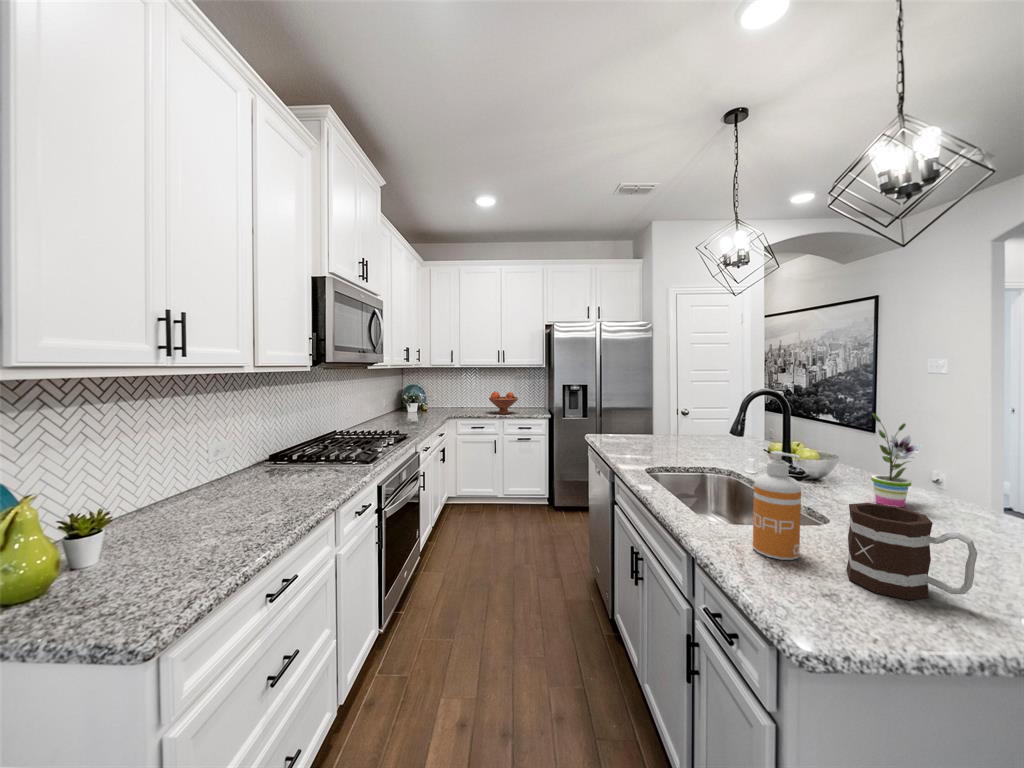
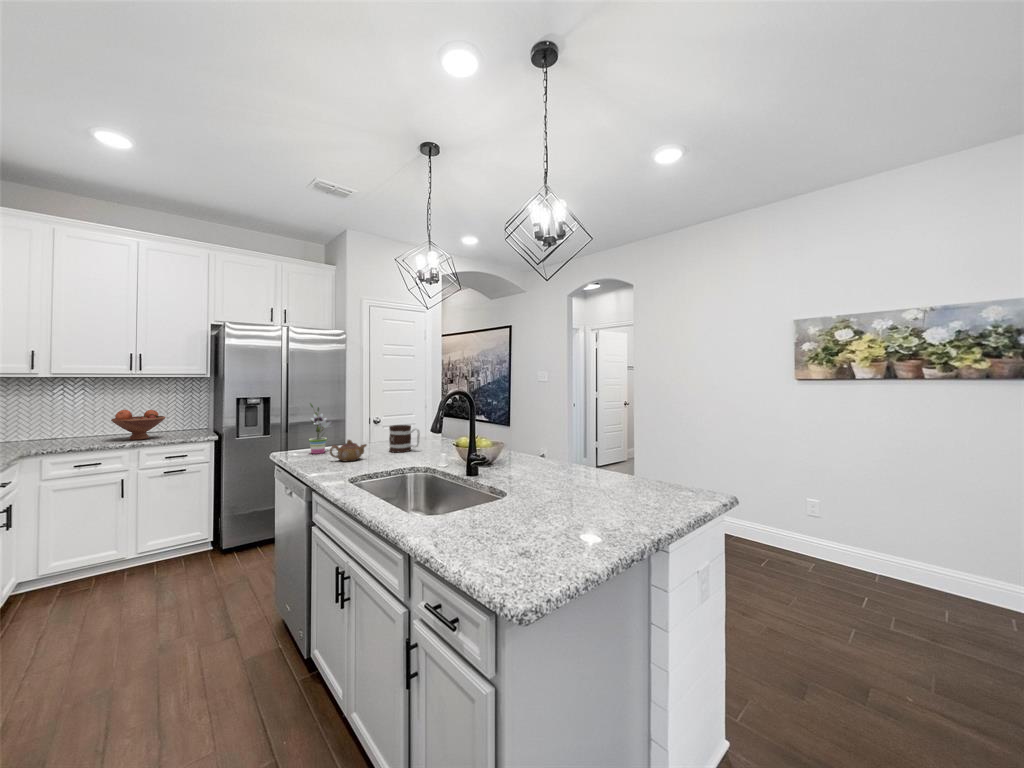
potted plant: present [871,413,923,507] -> present [309,403,331,454]
teapot: none [632,431,667,452] -> present [330,440,366,461]
soap dispenser: present [753,451,801,560] -> none [462,440,497,536]
mug: present [846,503,978,600] -> present [389,425,420,452]

